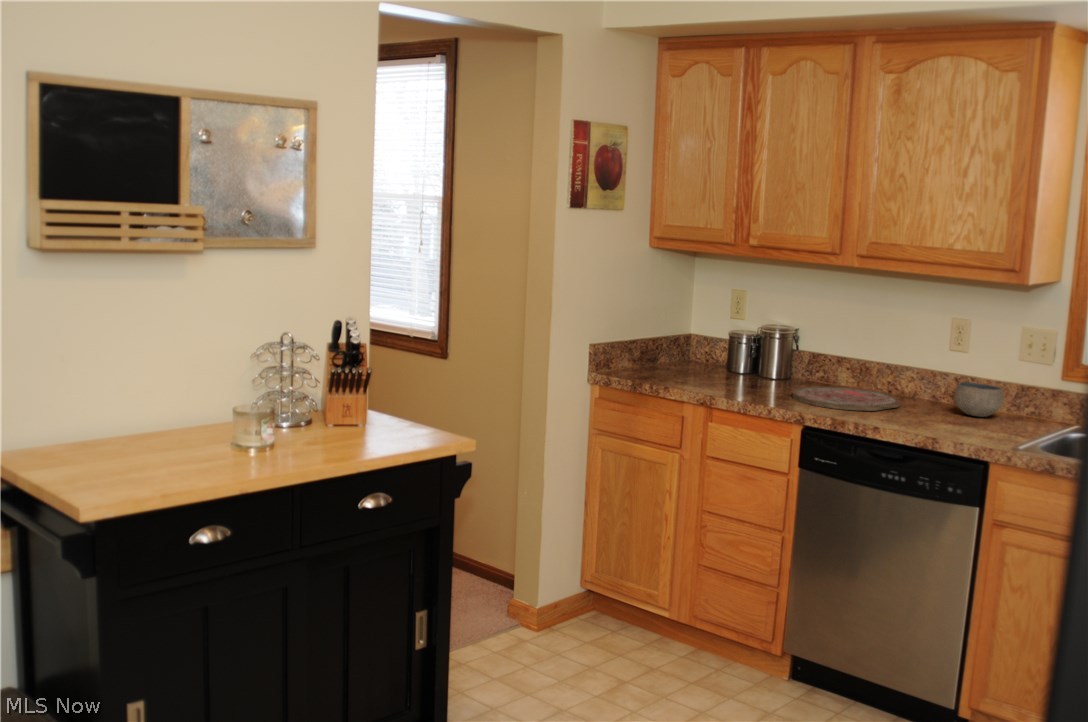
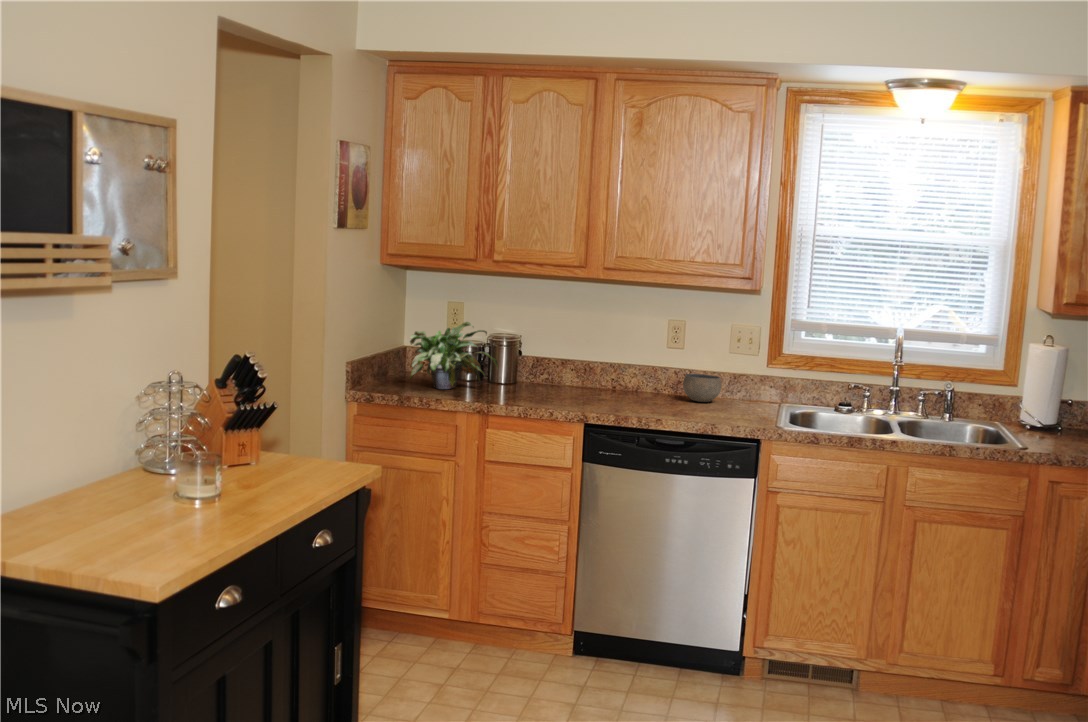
potted plant: none [655,310,747,377] -> present [410,322,498,389]
cutting board: present [793,387,900,411] -> none [549,387,642,407]

